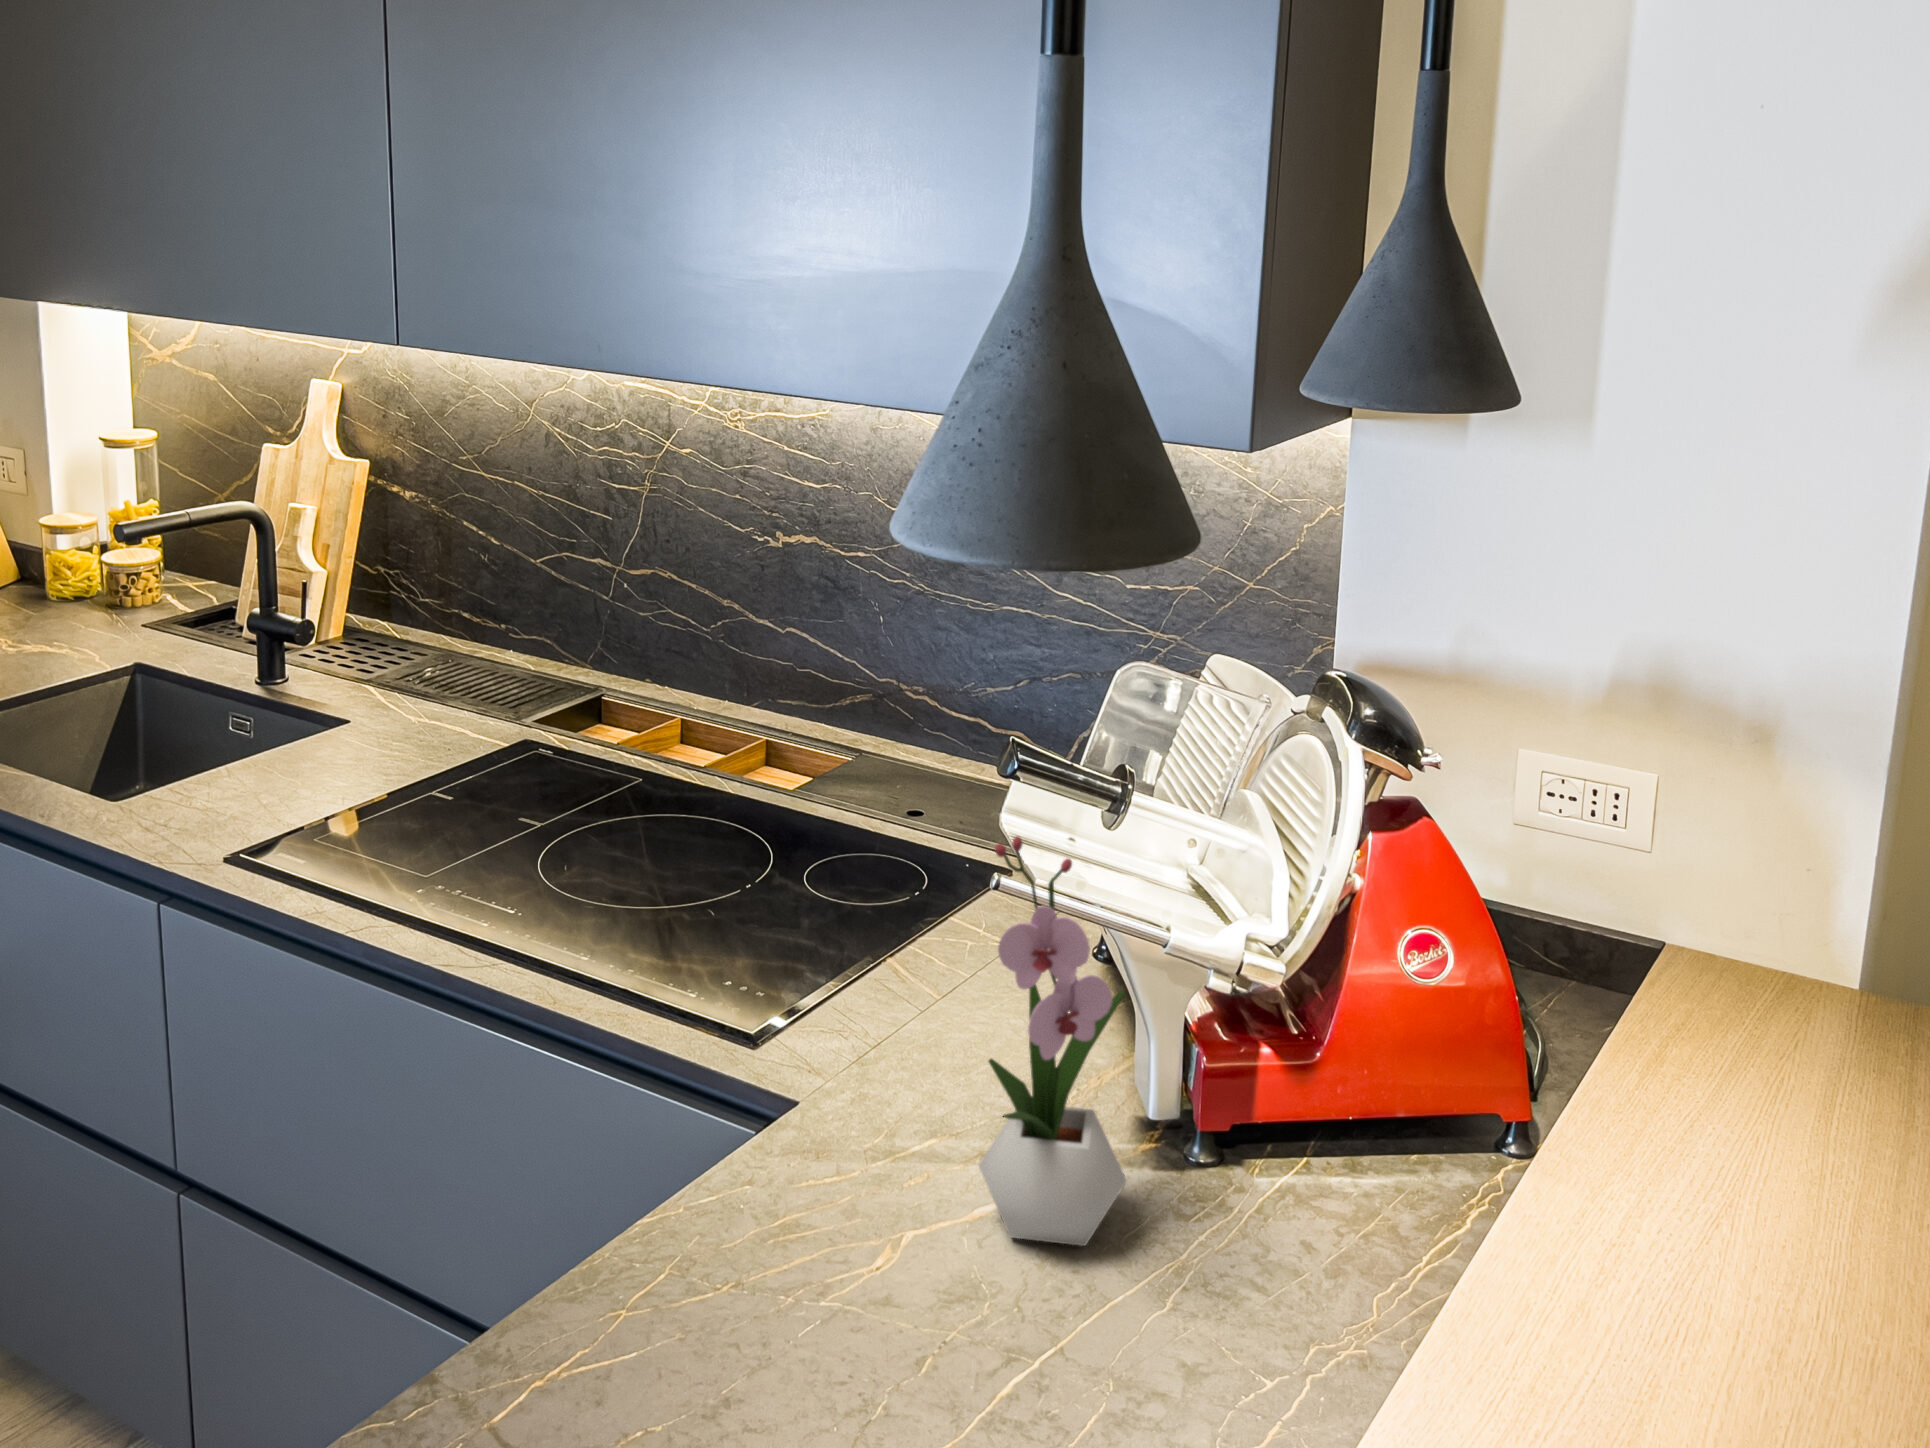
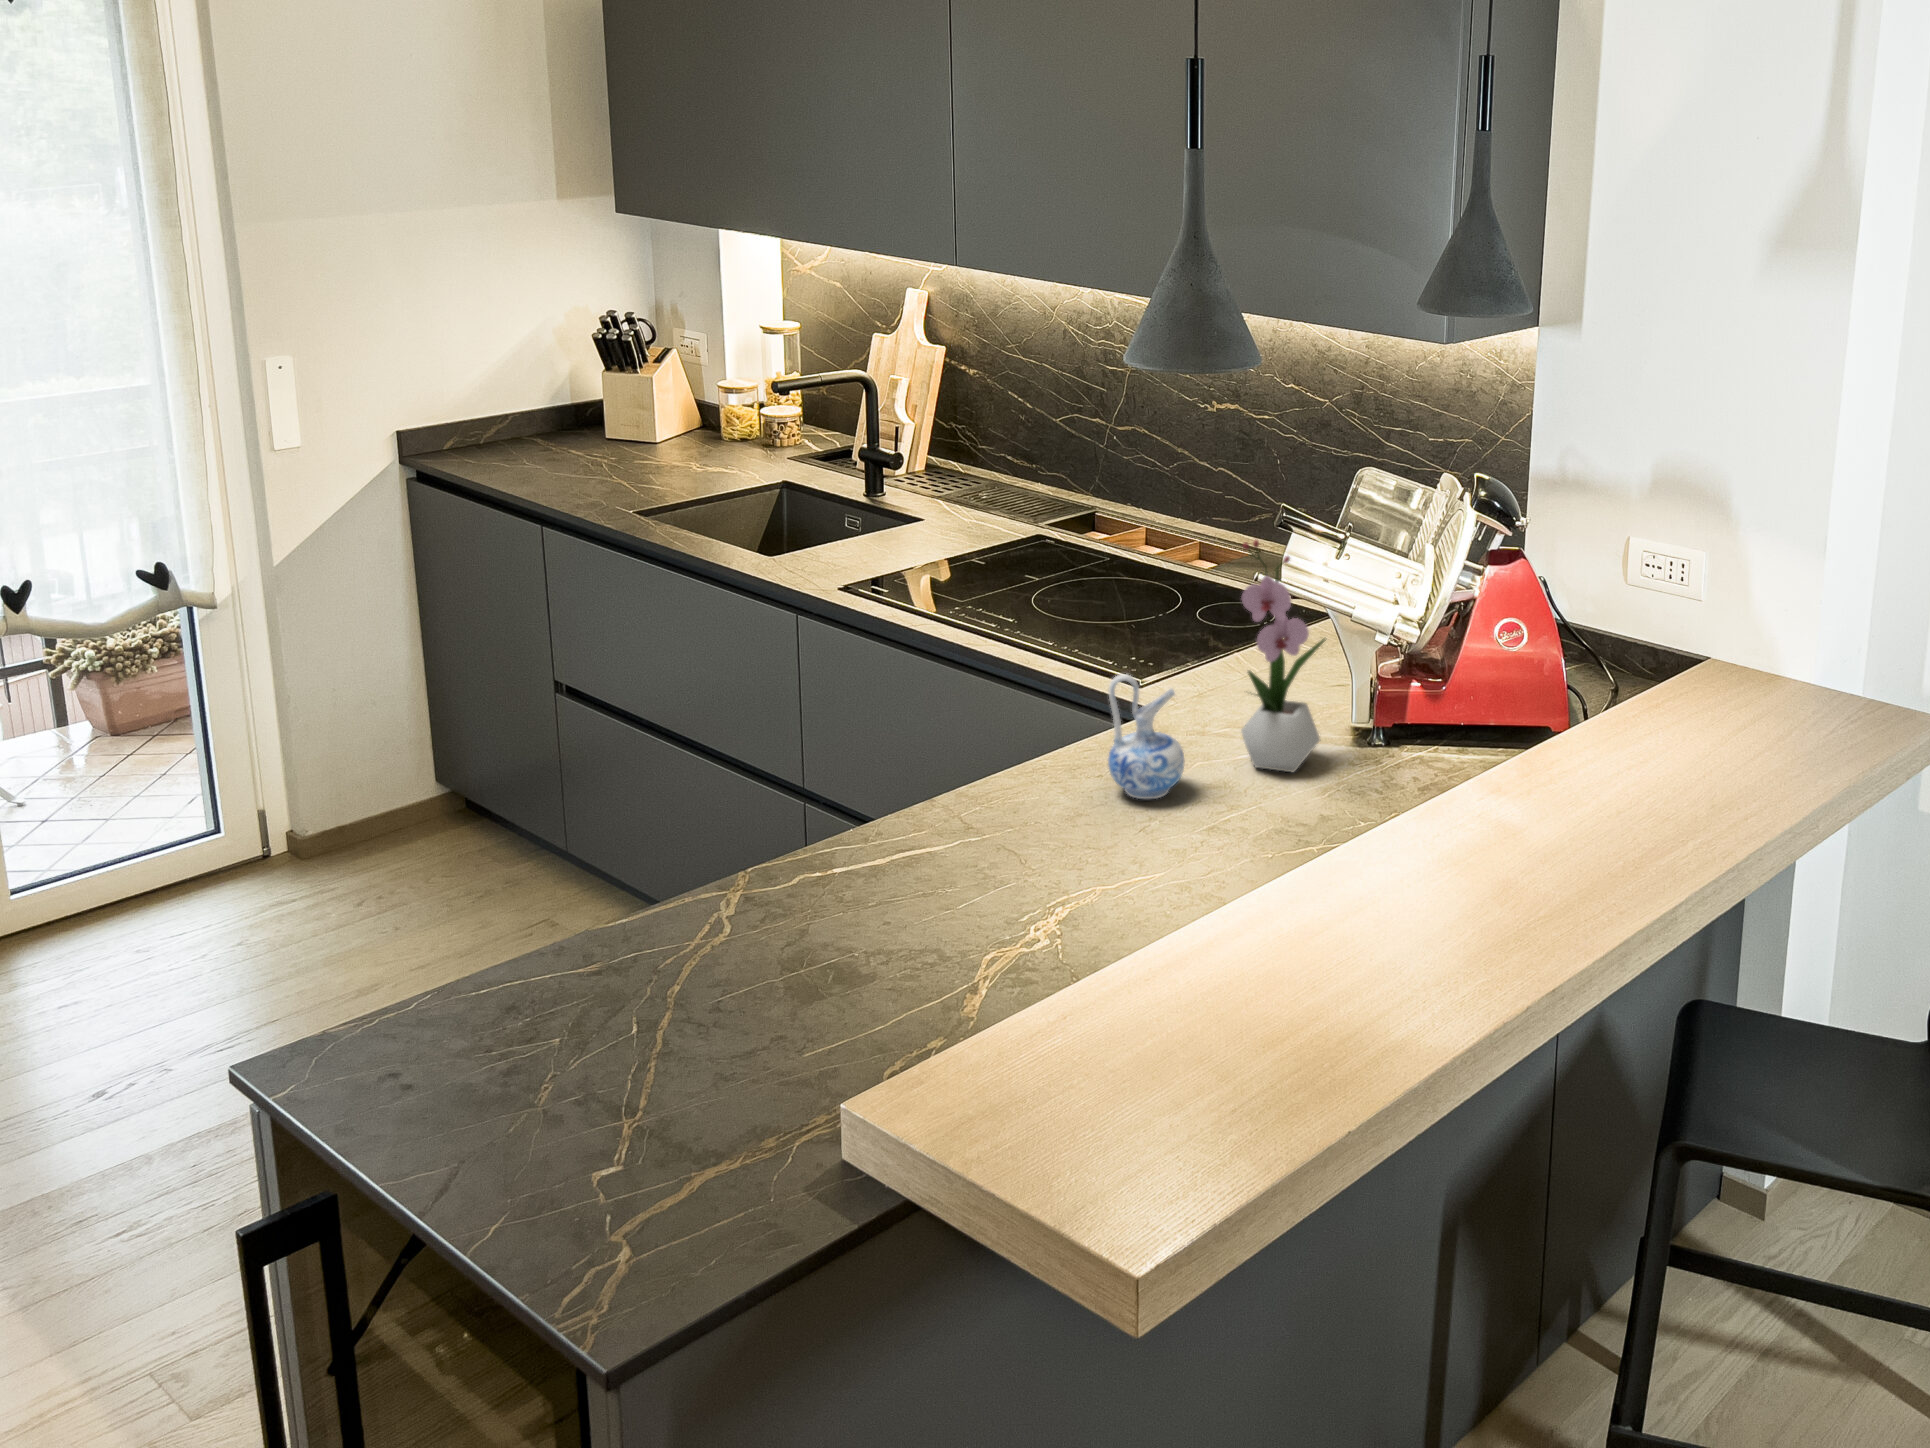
ceramic pitcher: none [761,1111,902,1342] -> present [1108,674,1184,799]

